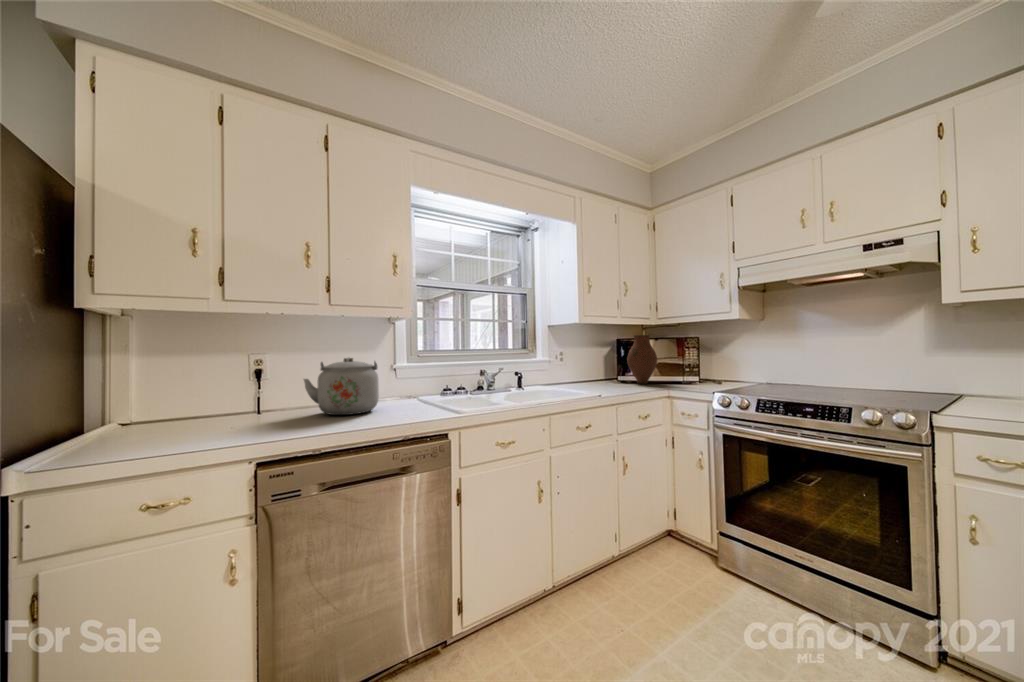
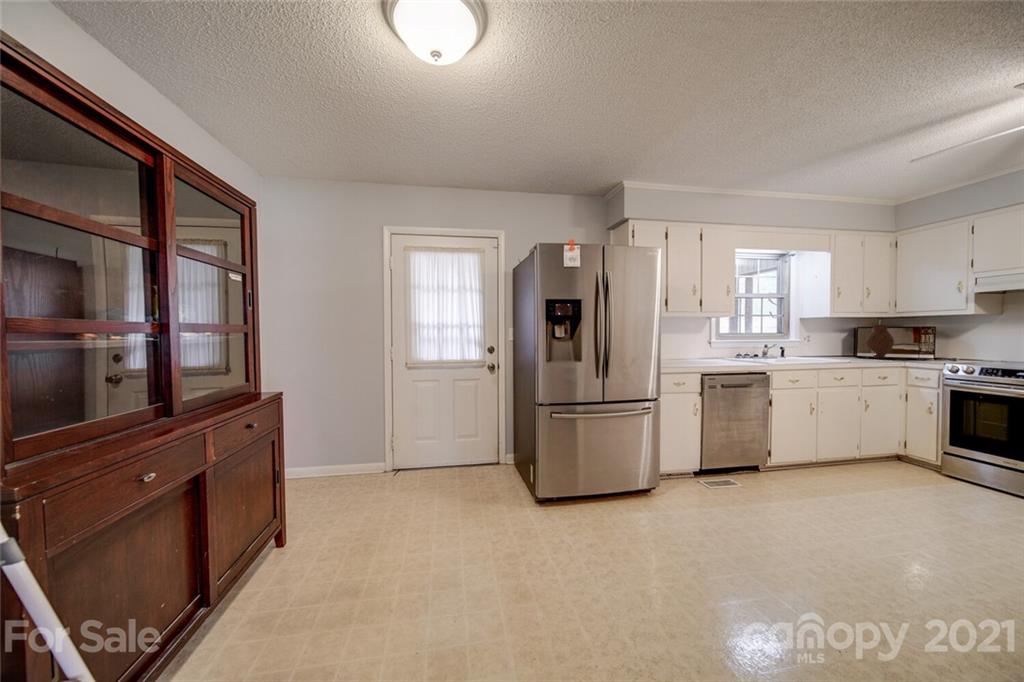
kettle: present [304,358,379,415] -> none [686,336,721,362]

